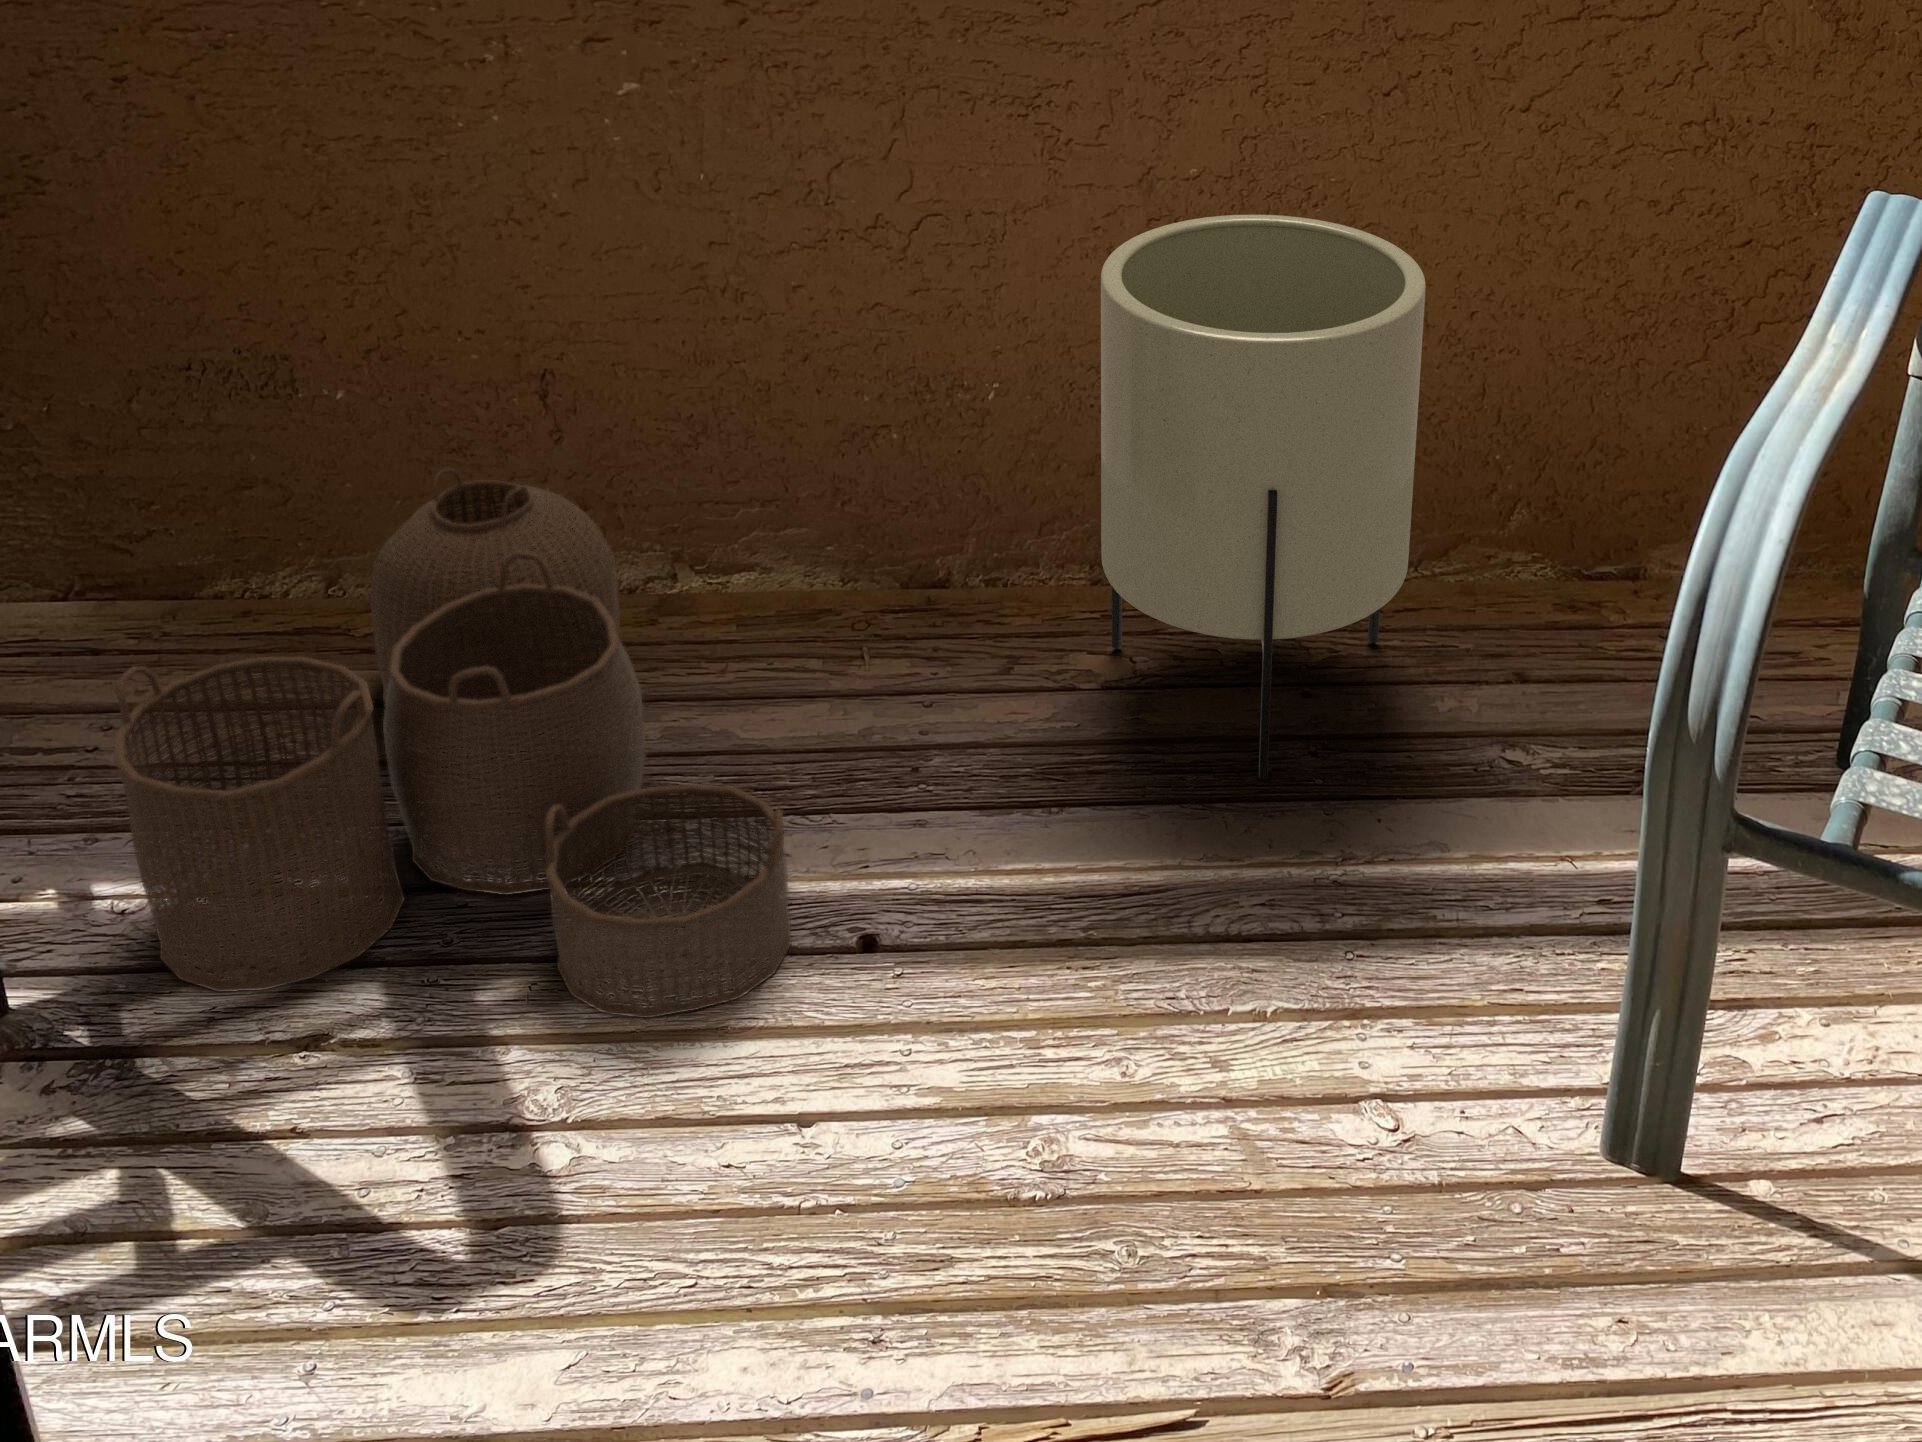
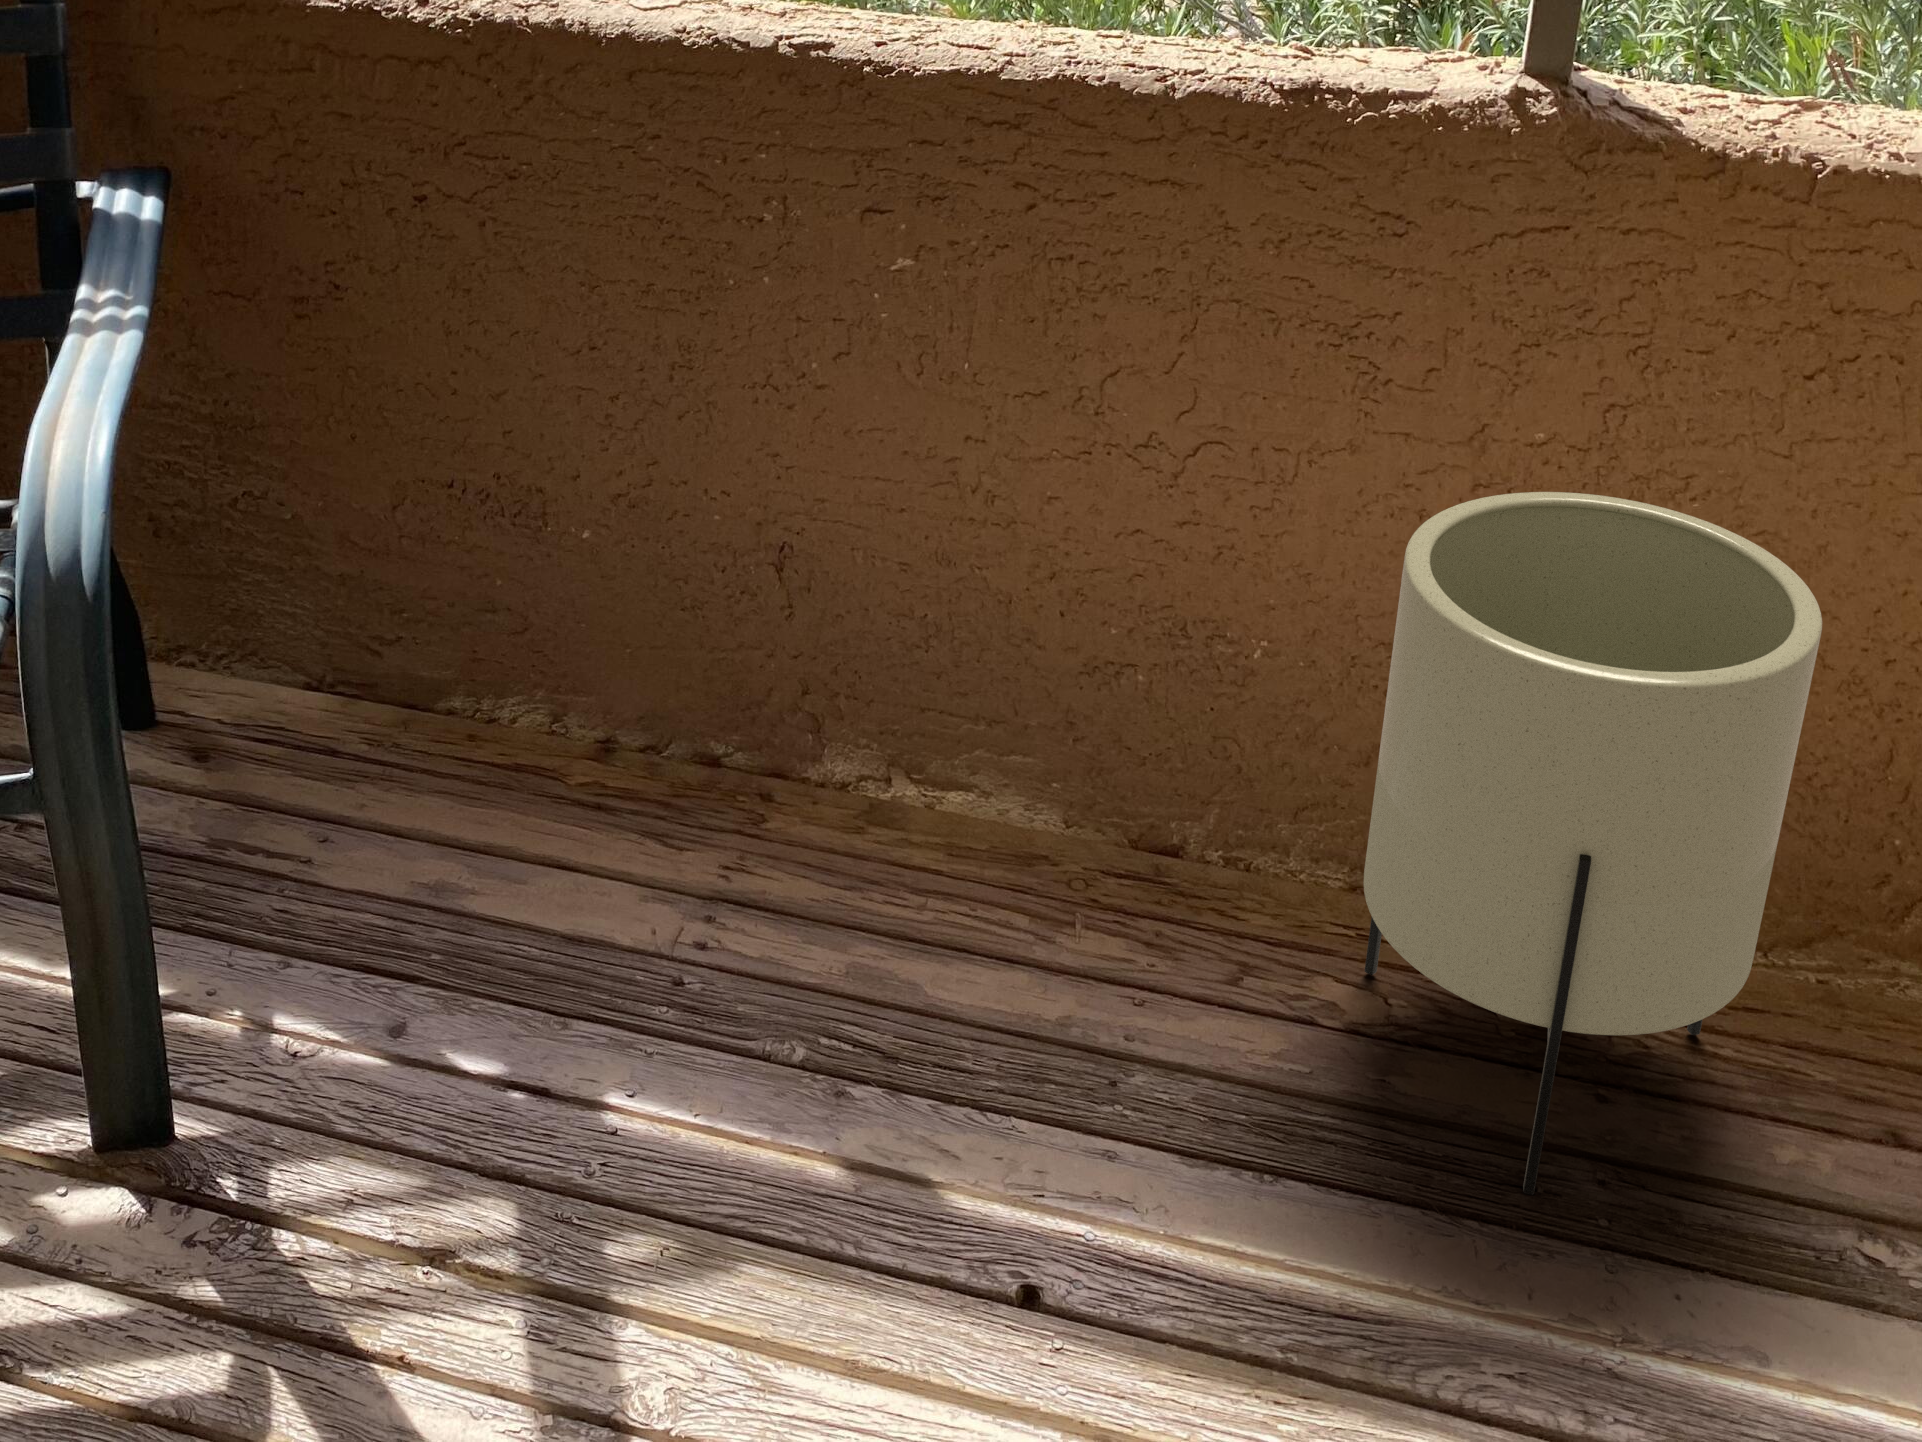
woven basket: present [114,468,791,1018] -> none [299,640,951,1331]

